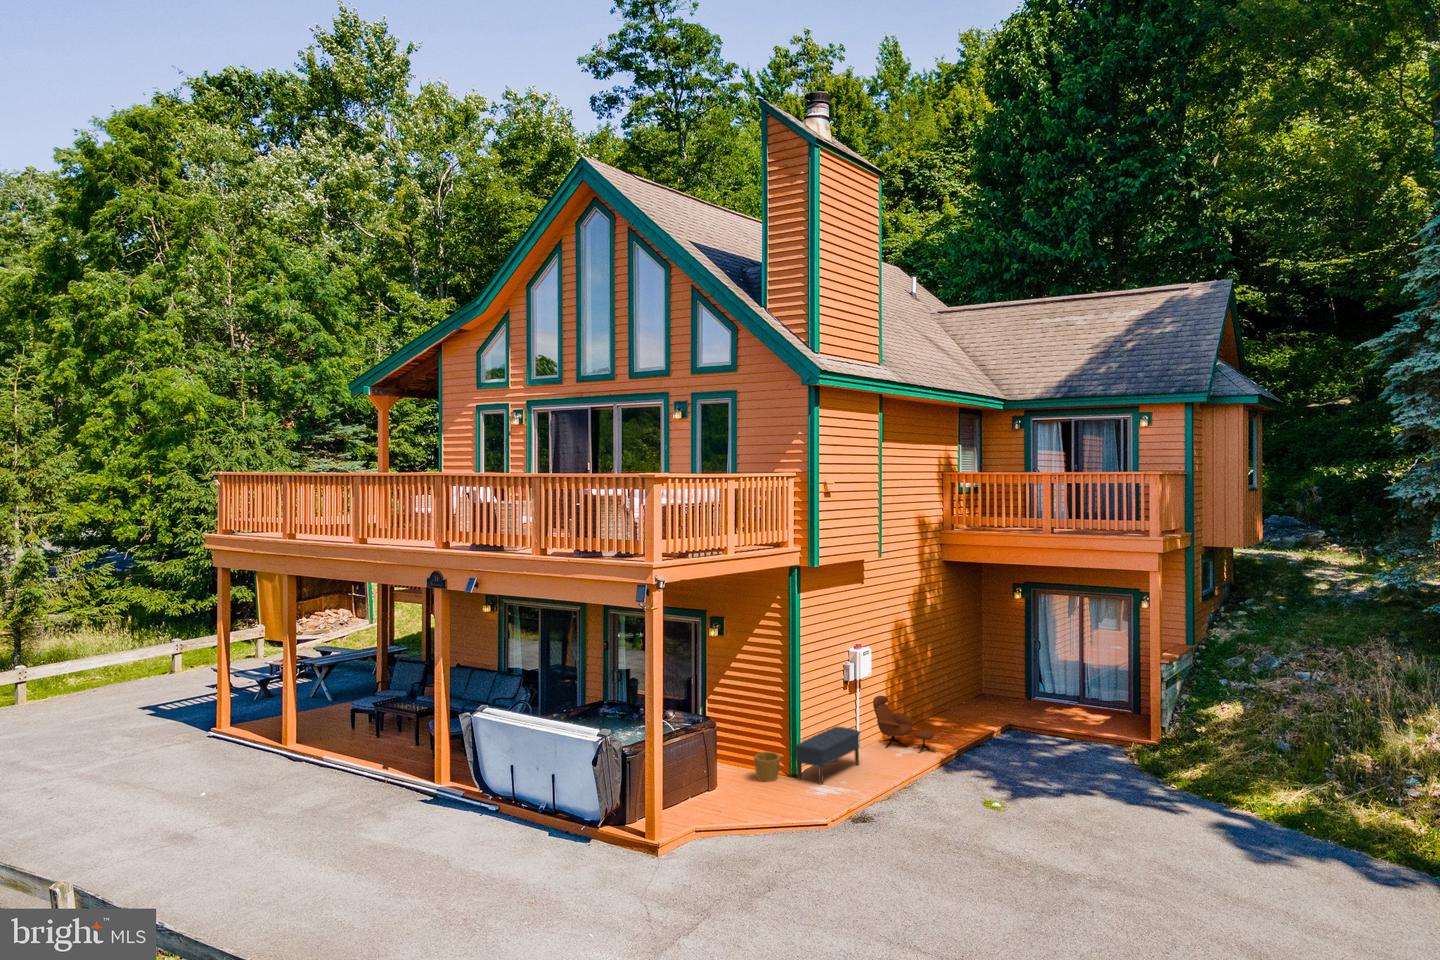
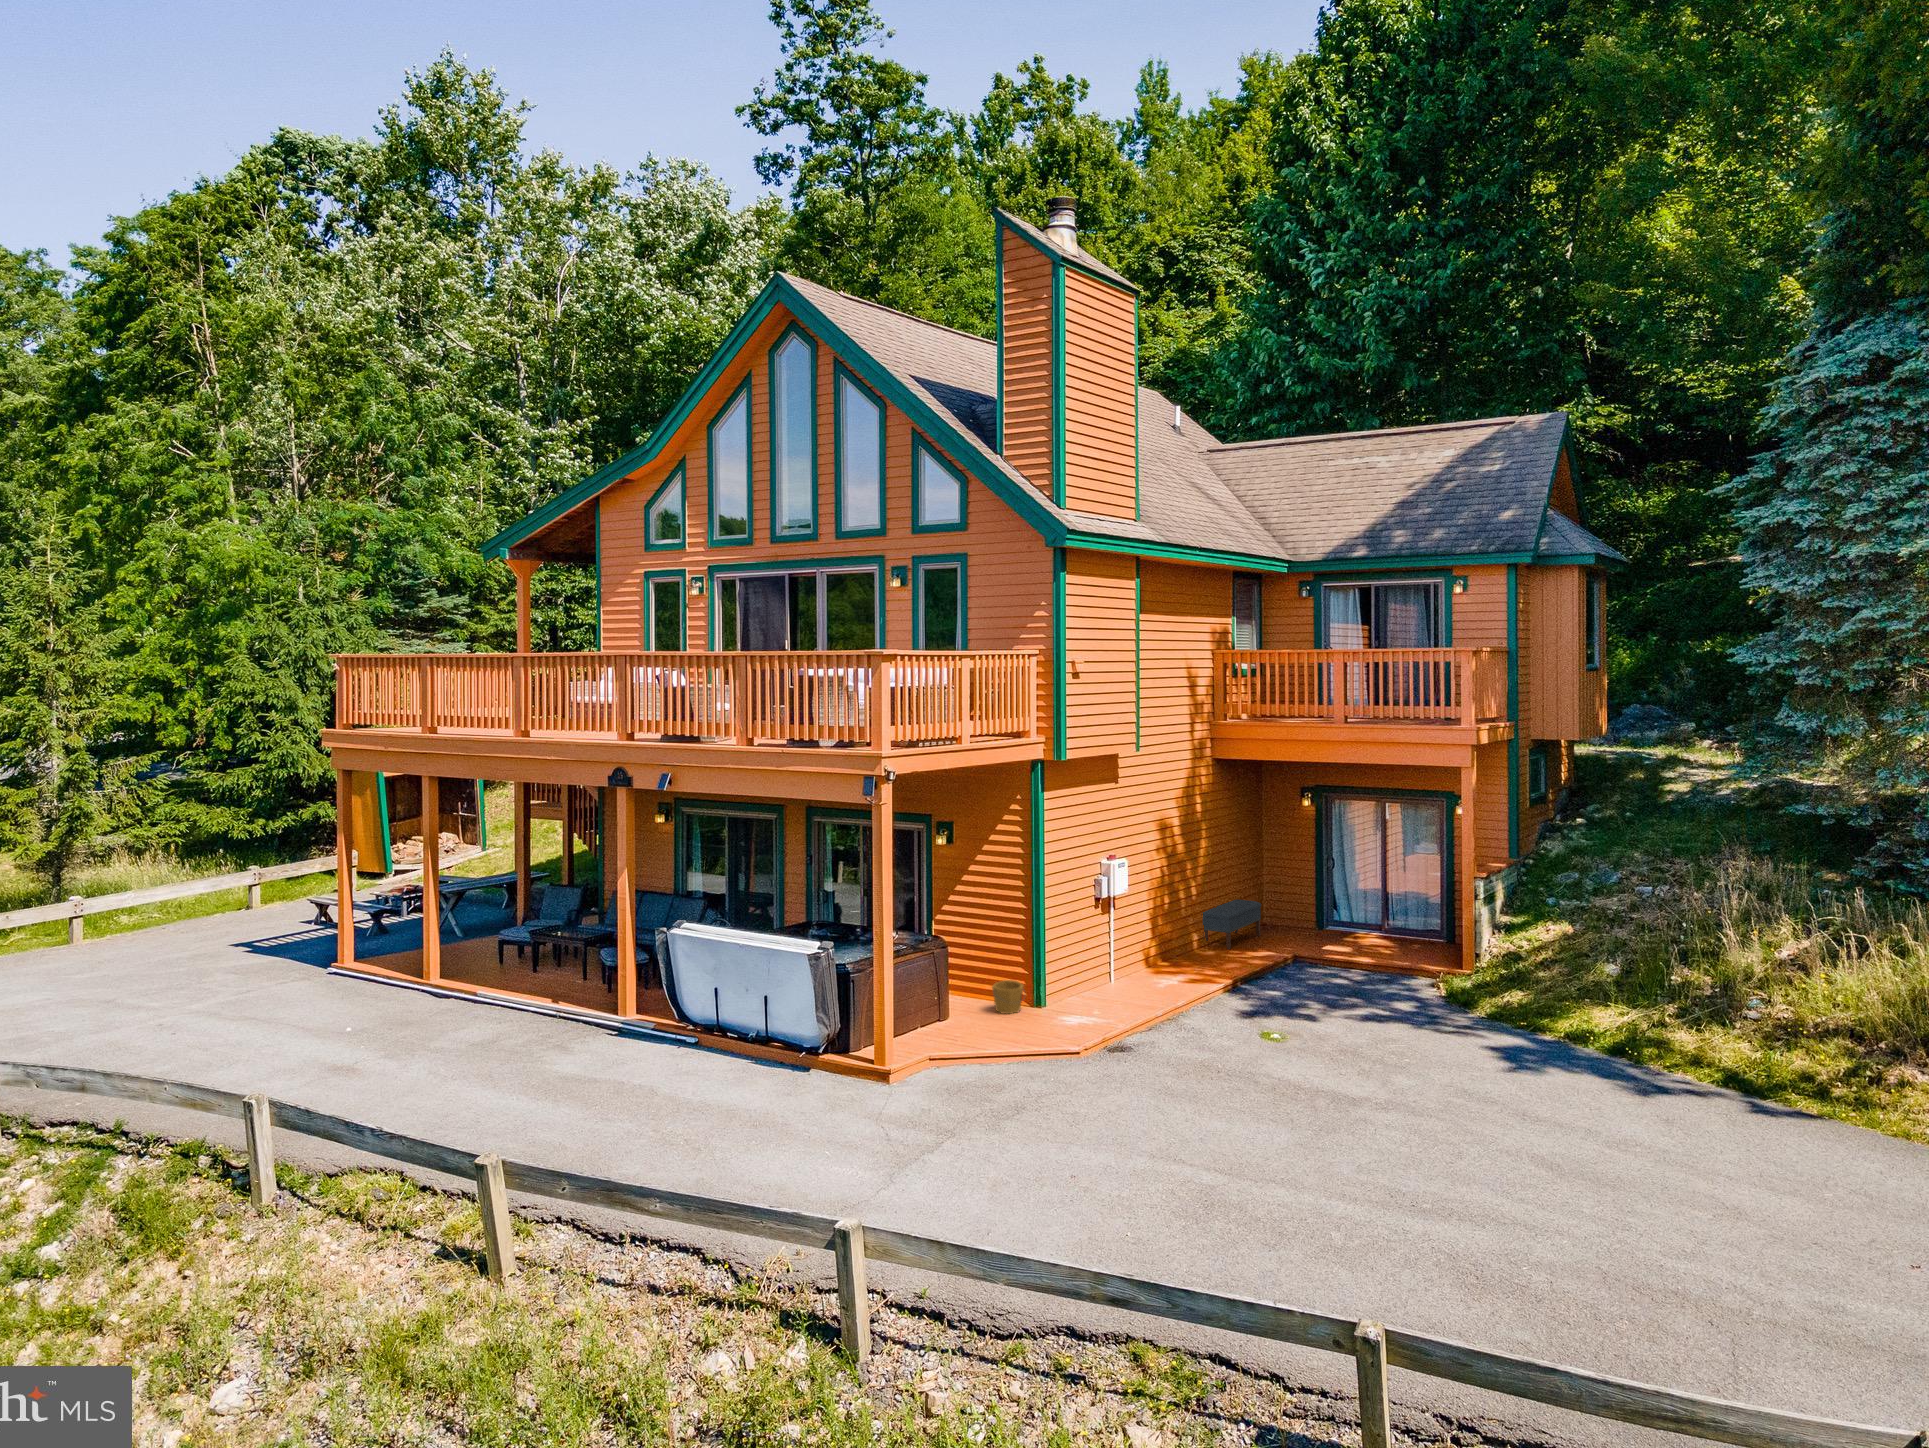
lounge chair: present [873,696,935,753] -> none [1131,918,1206,984]
bench: present [795,726,860,785] -> present [1203,900,1261,950]

